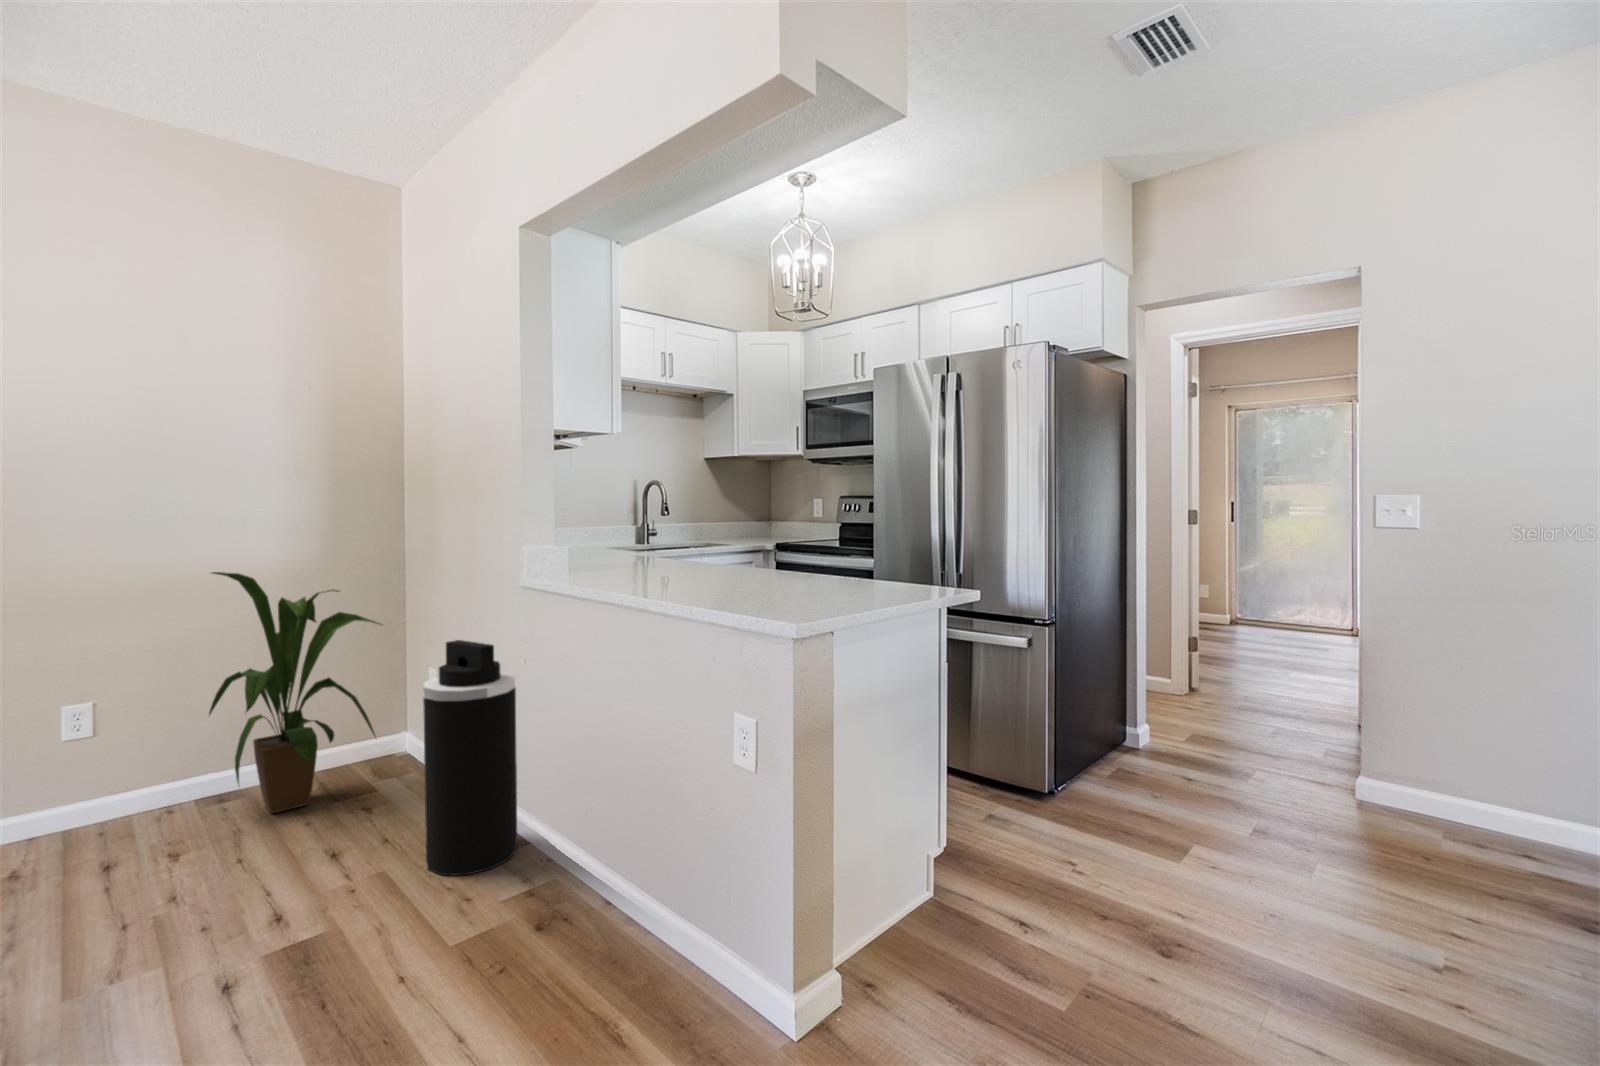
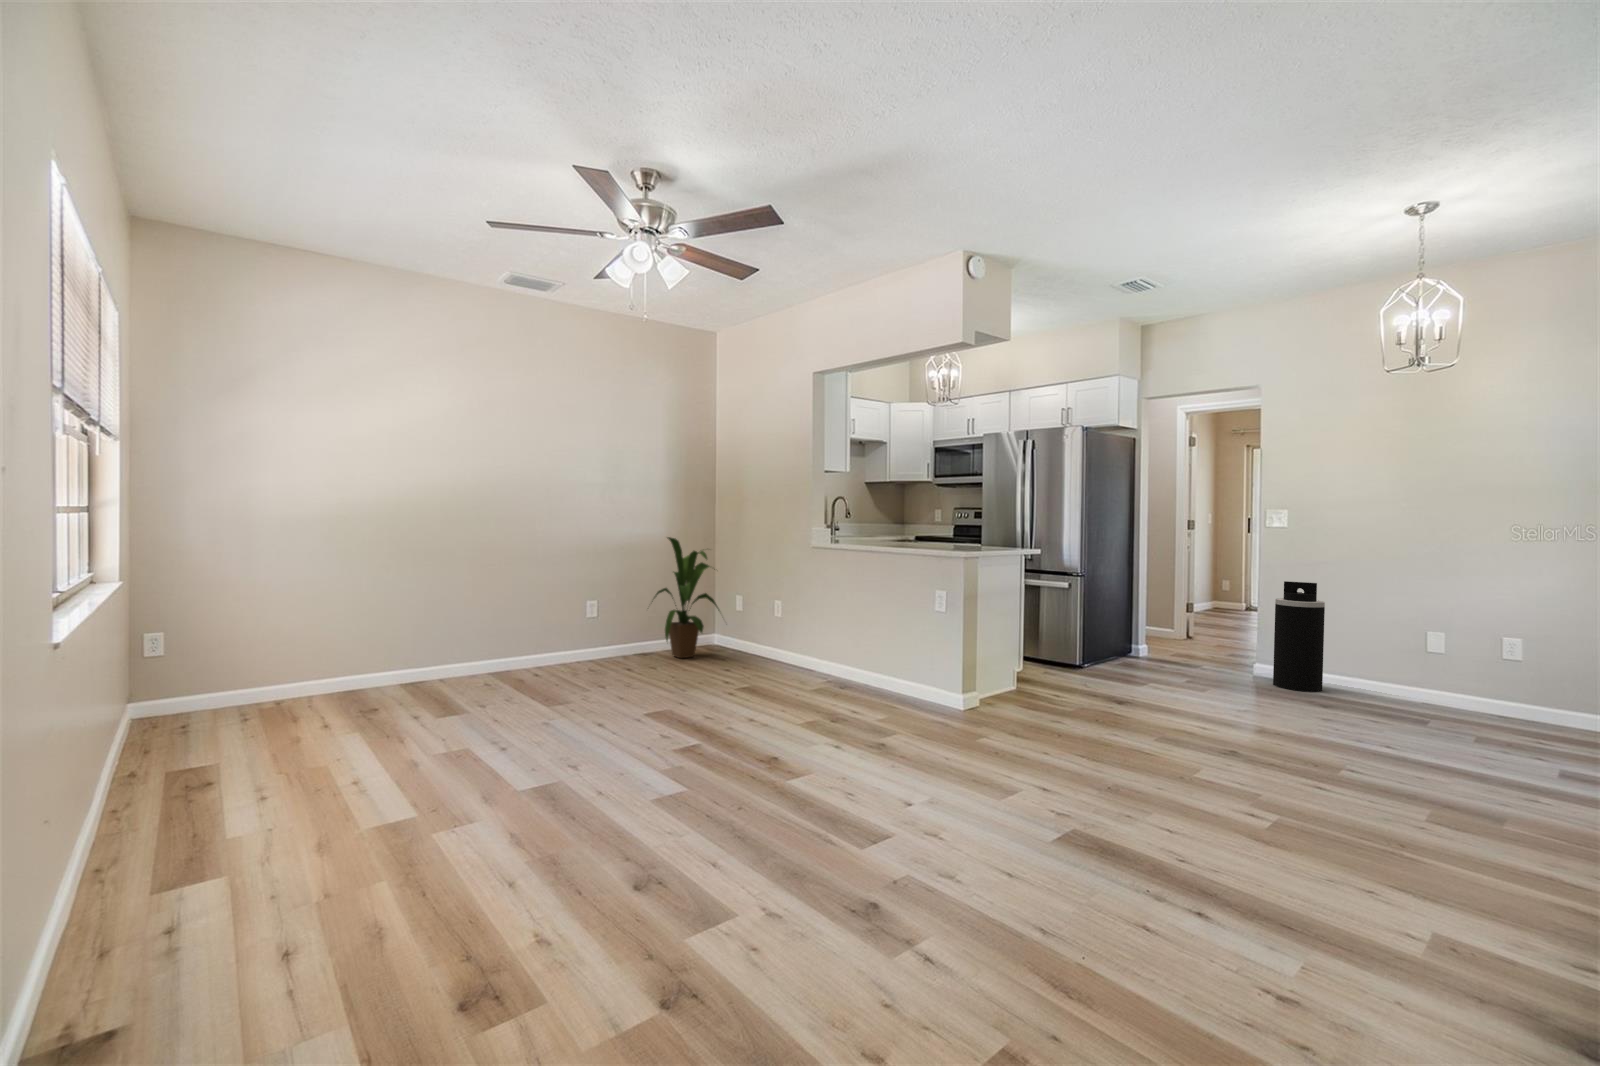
trash can: present [423,640,518,875] -> present [1273,581,1325,692]

